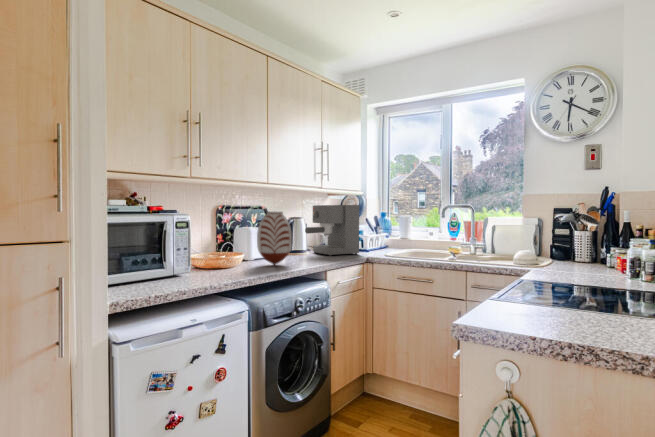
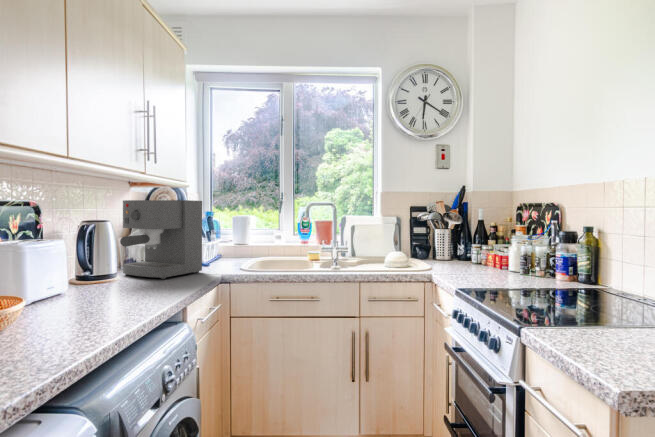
vase: present [257,211,292,265] -> none [54,211,127,311]

